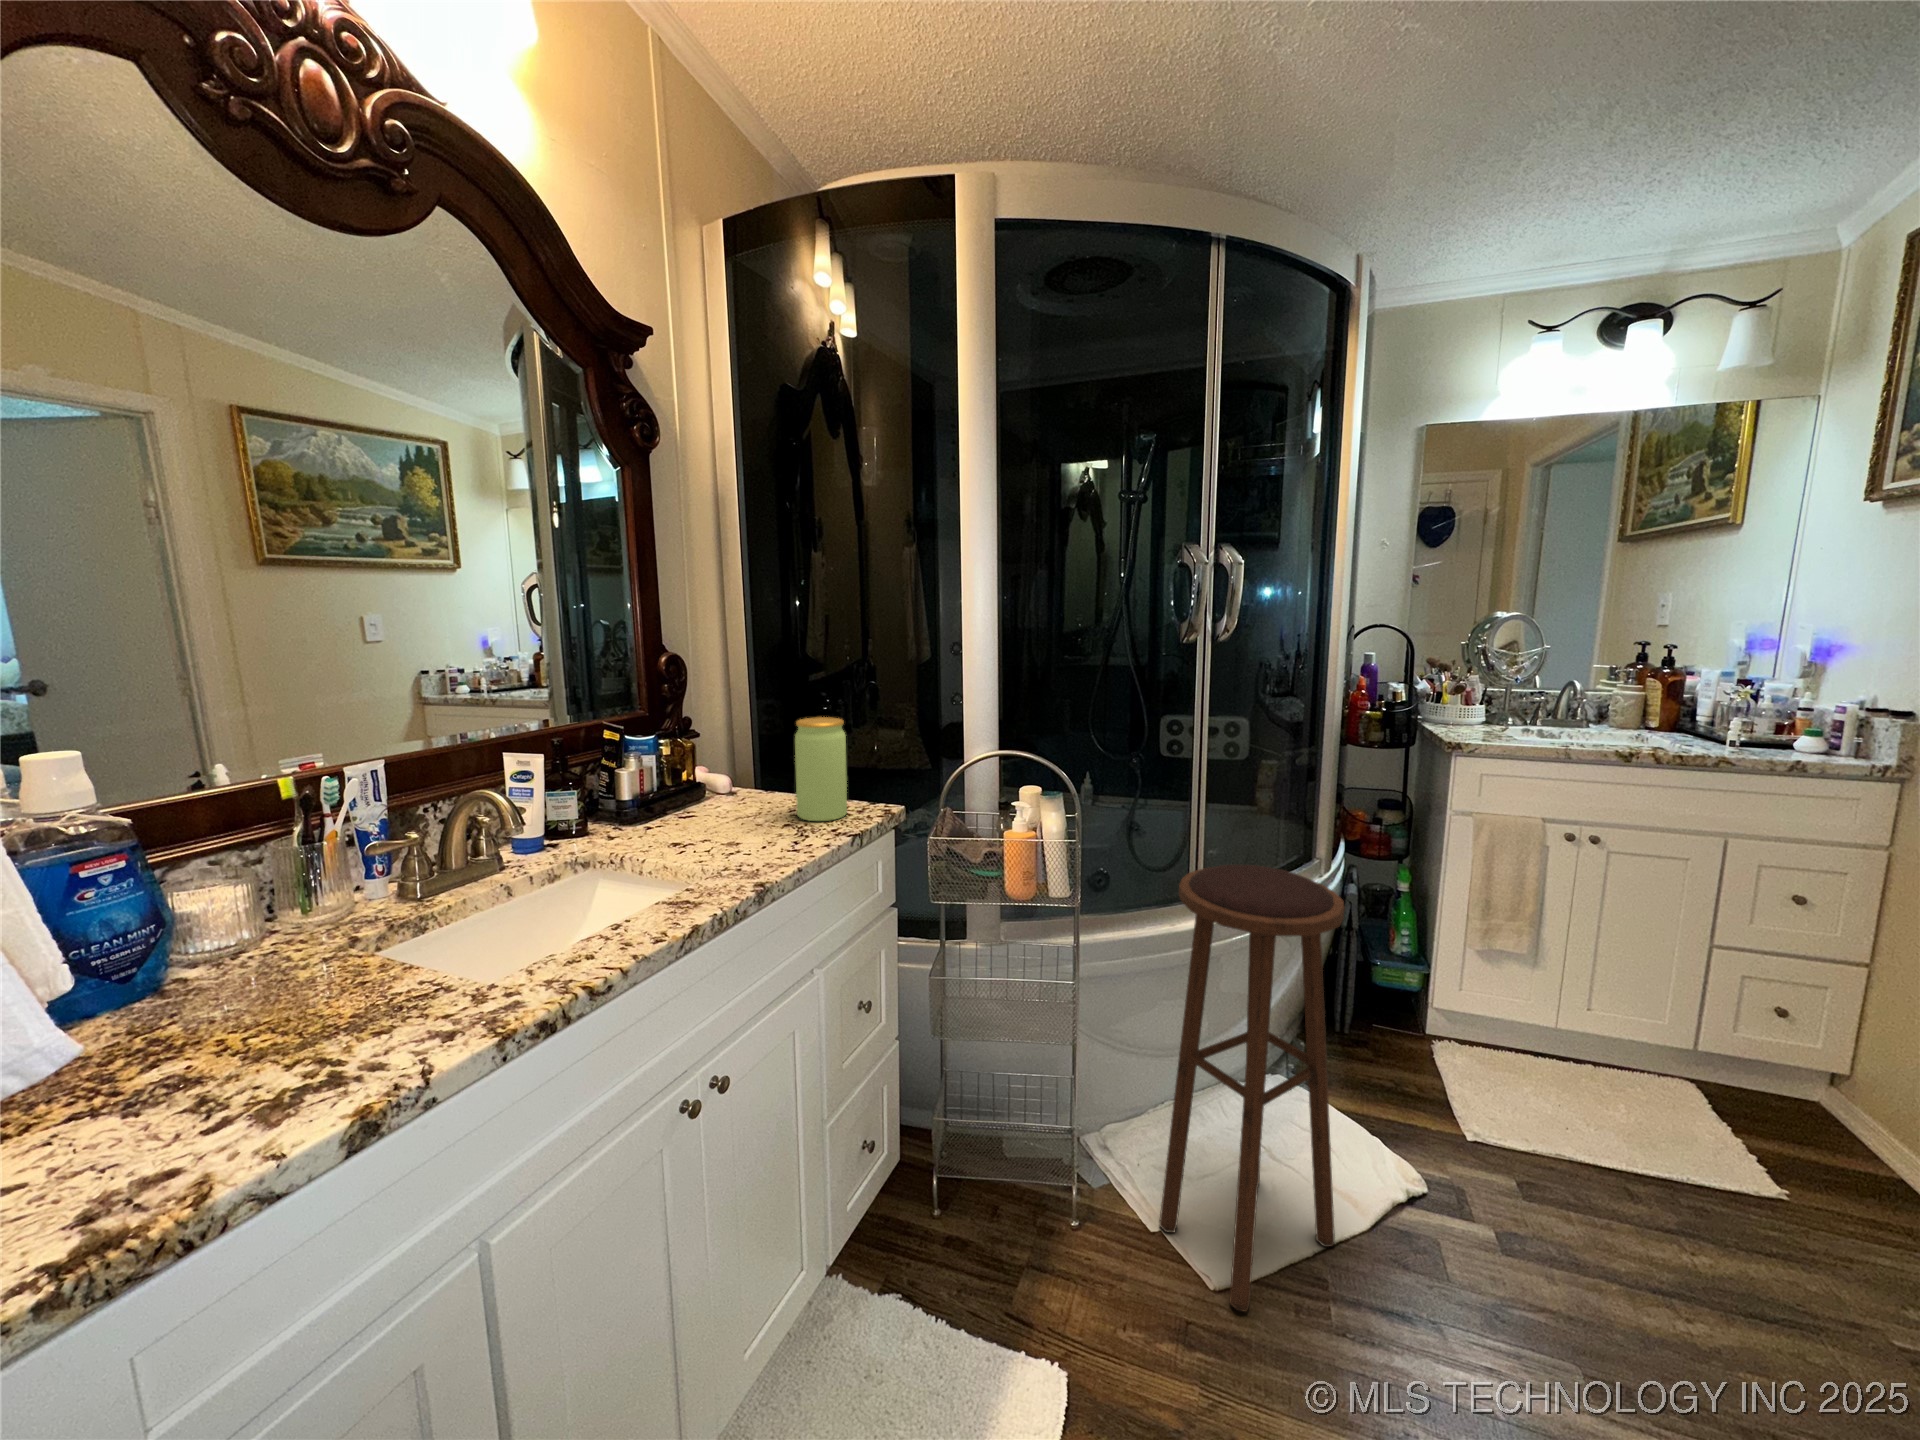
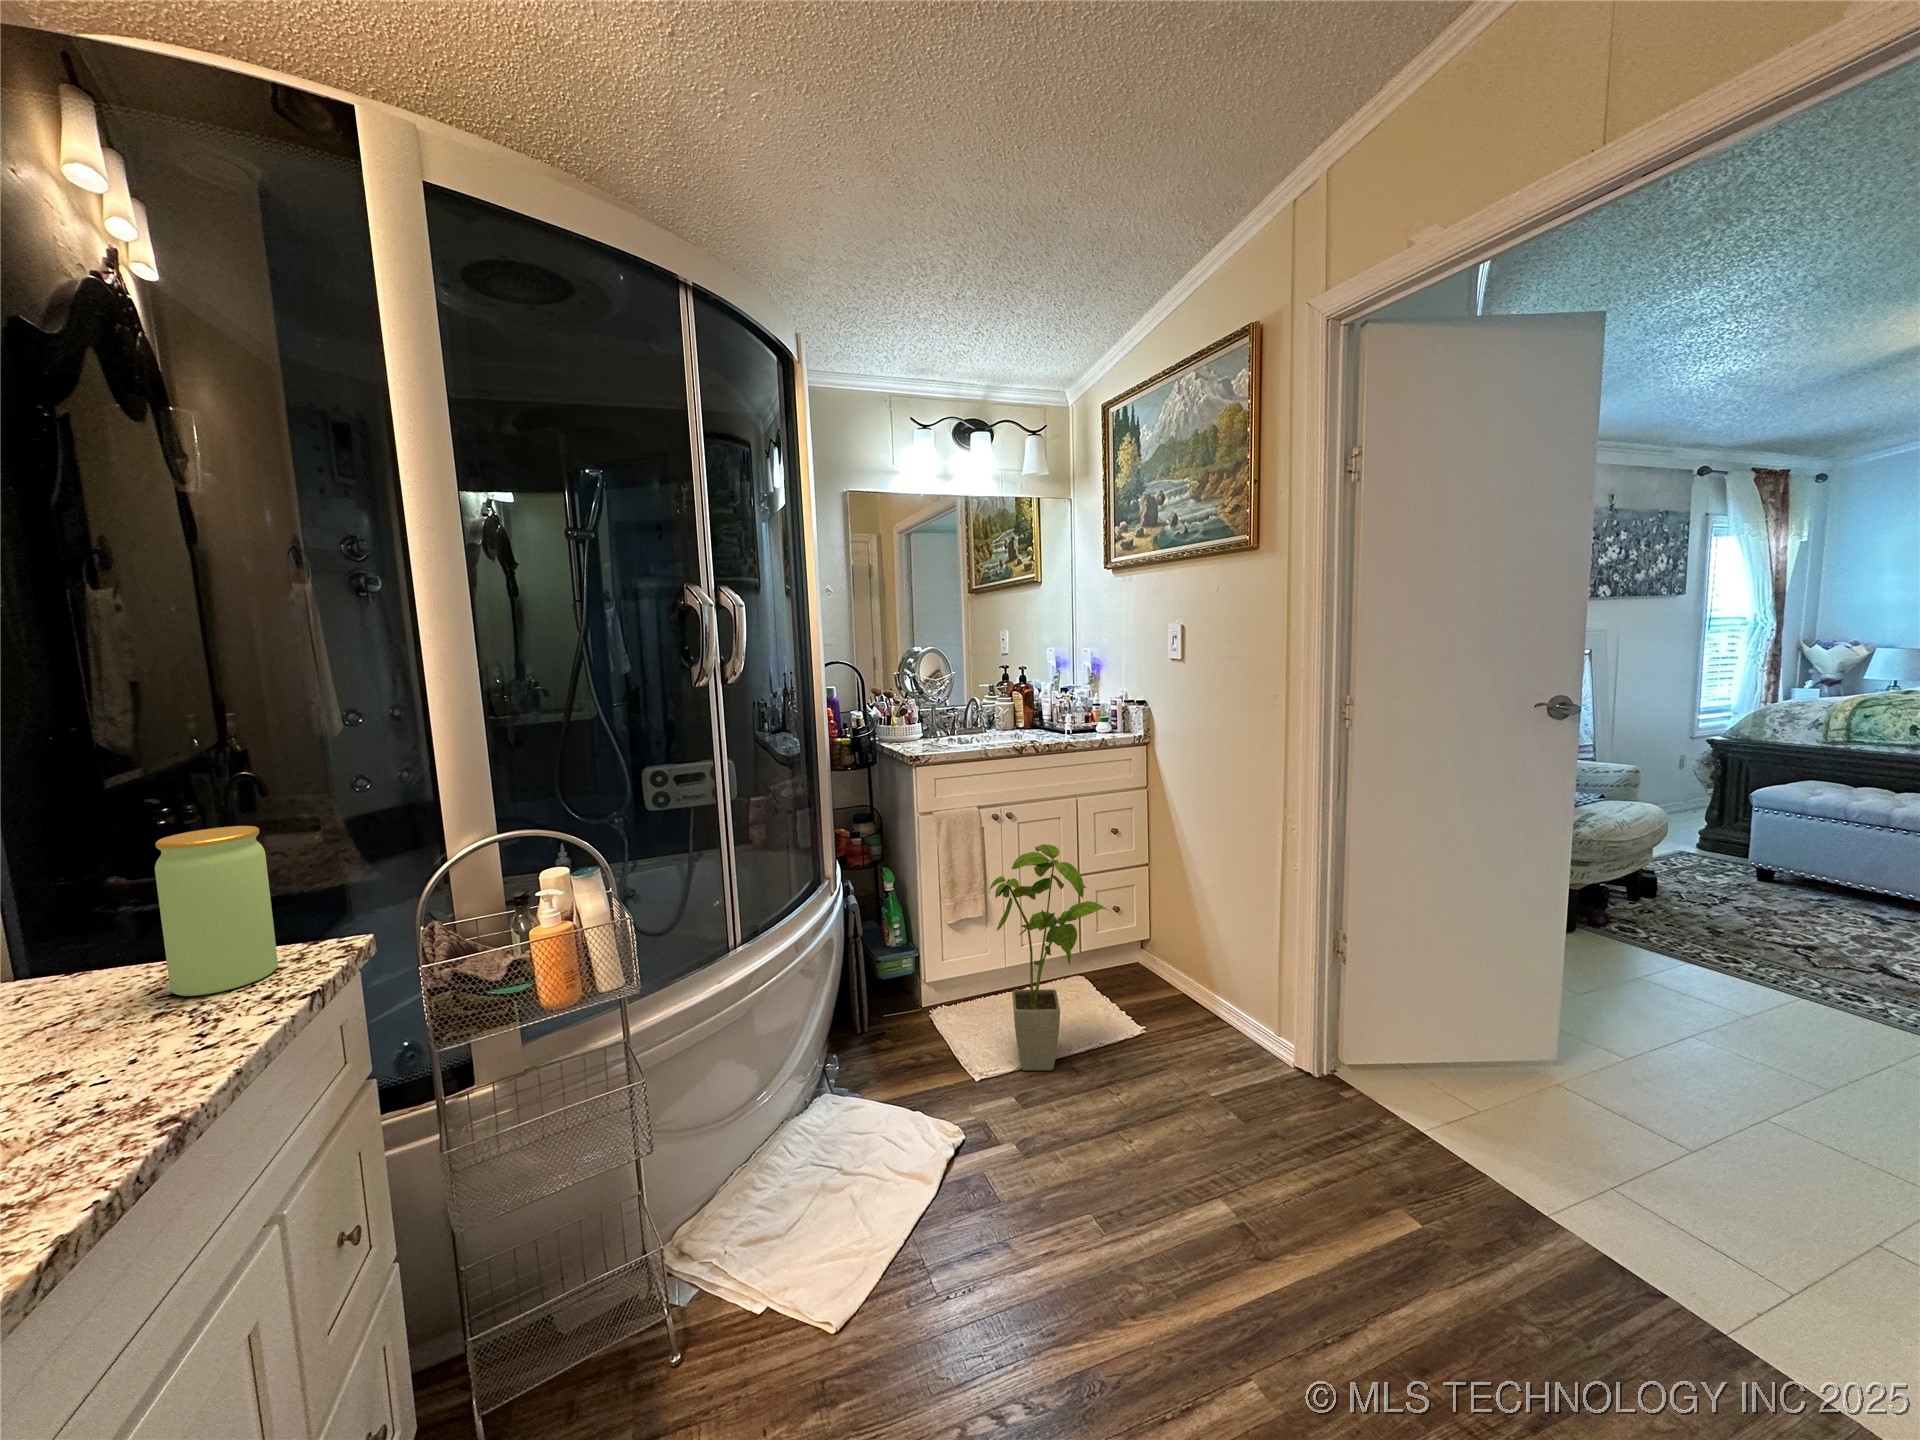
stool: present [1159,865,1344,1311] -> none [750,893,918,1335]
house plant: none [1525,887,1741,1181] -> present [989,844,1108,1070]

